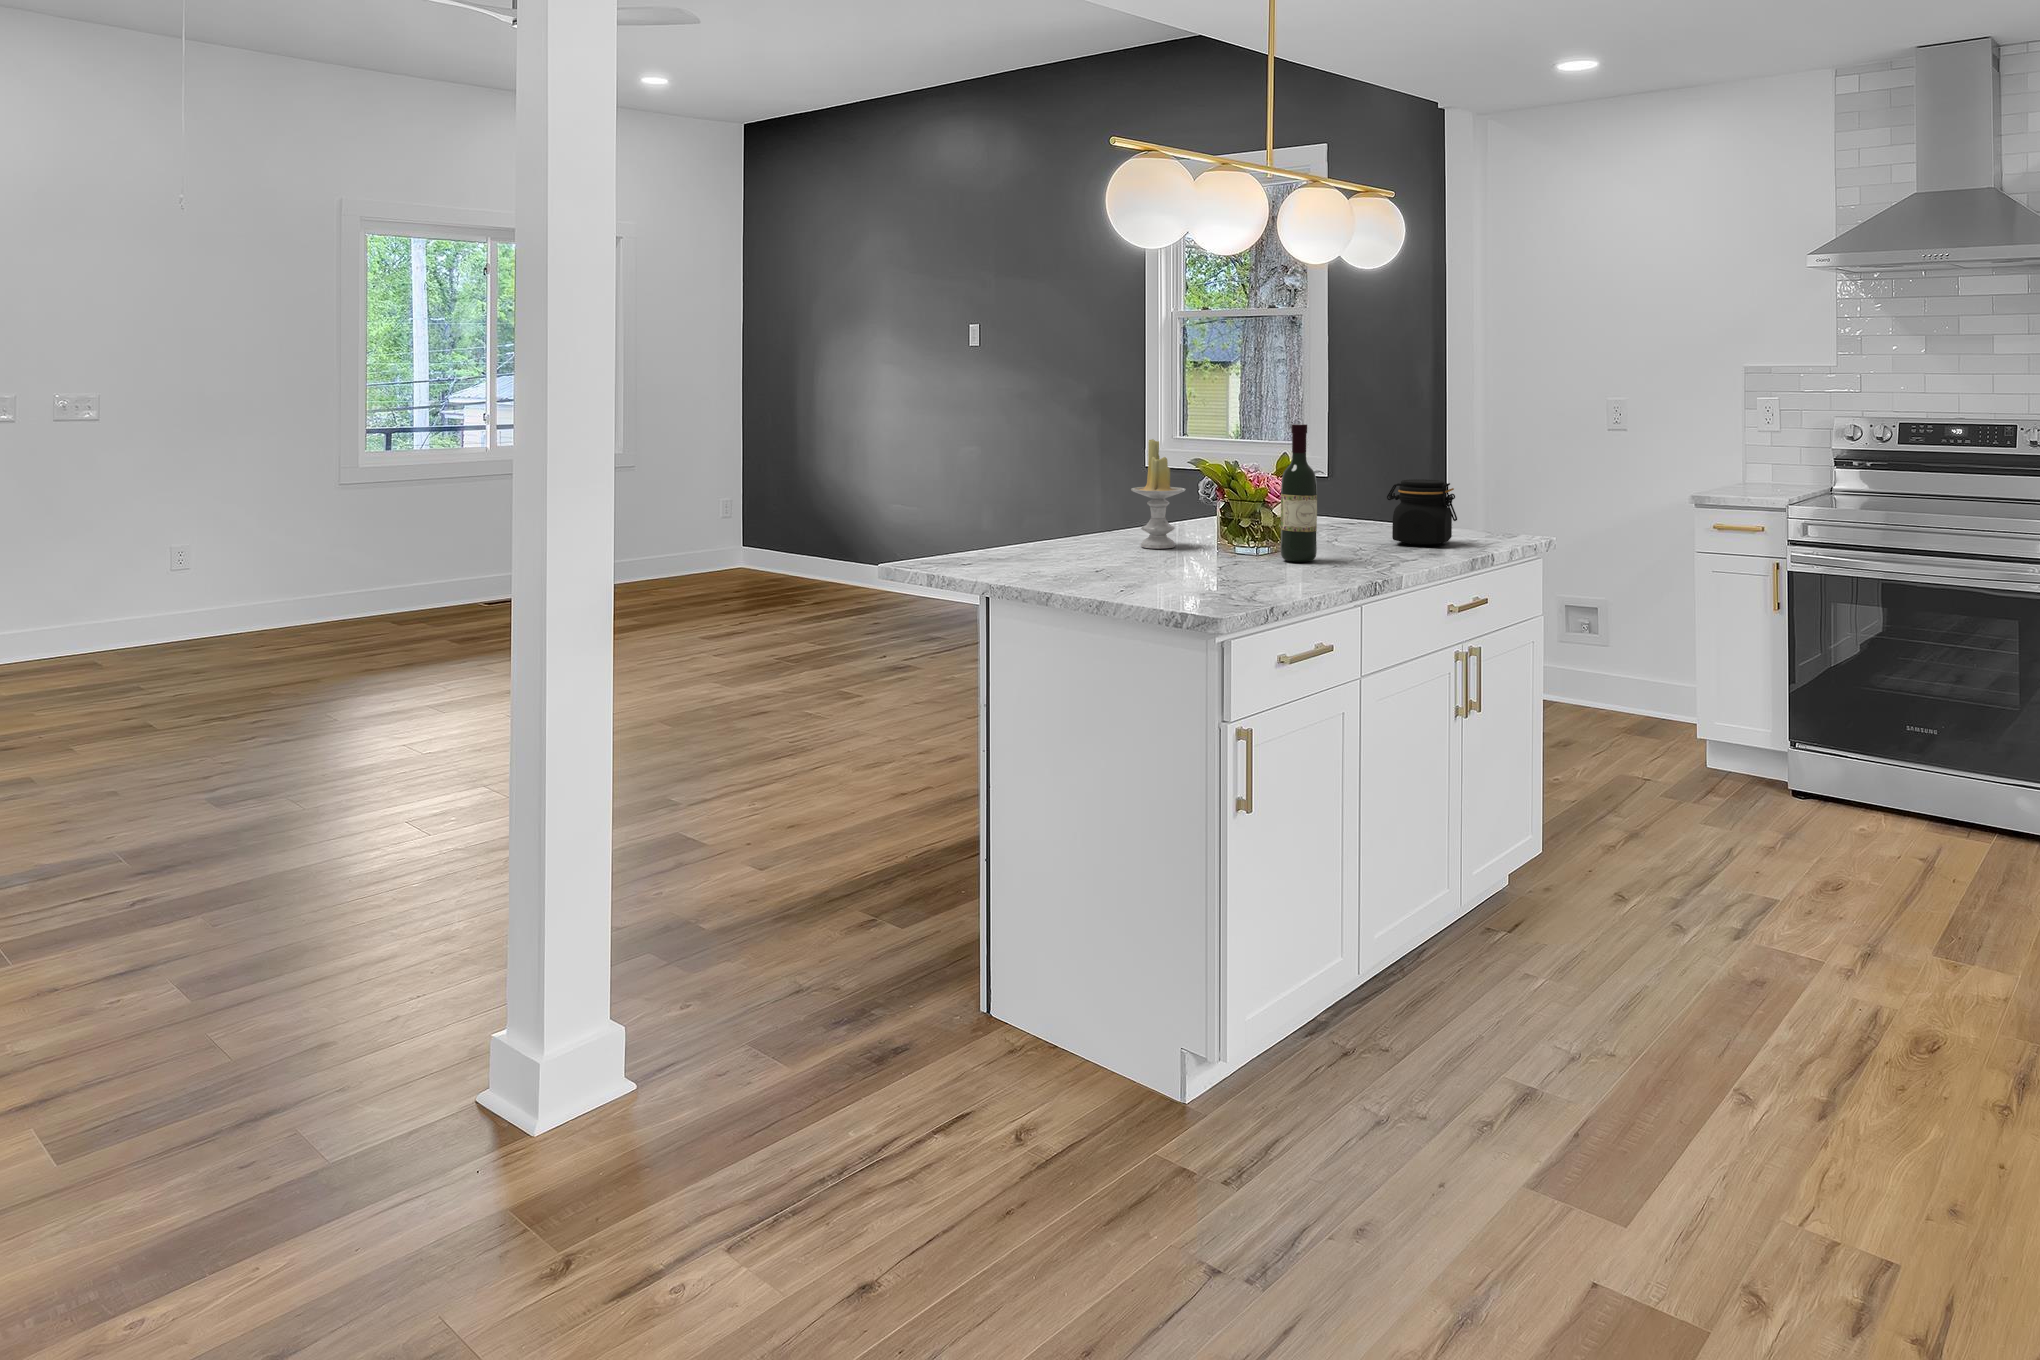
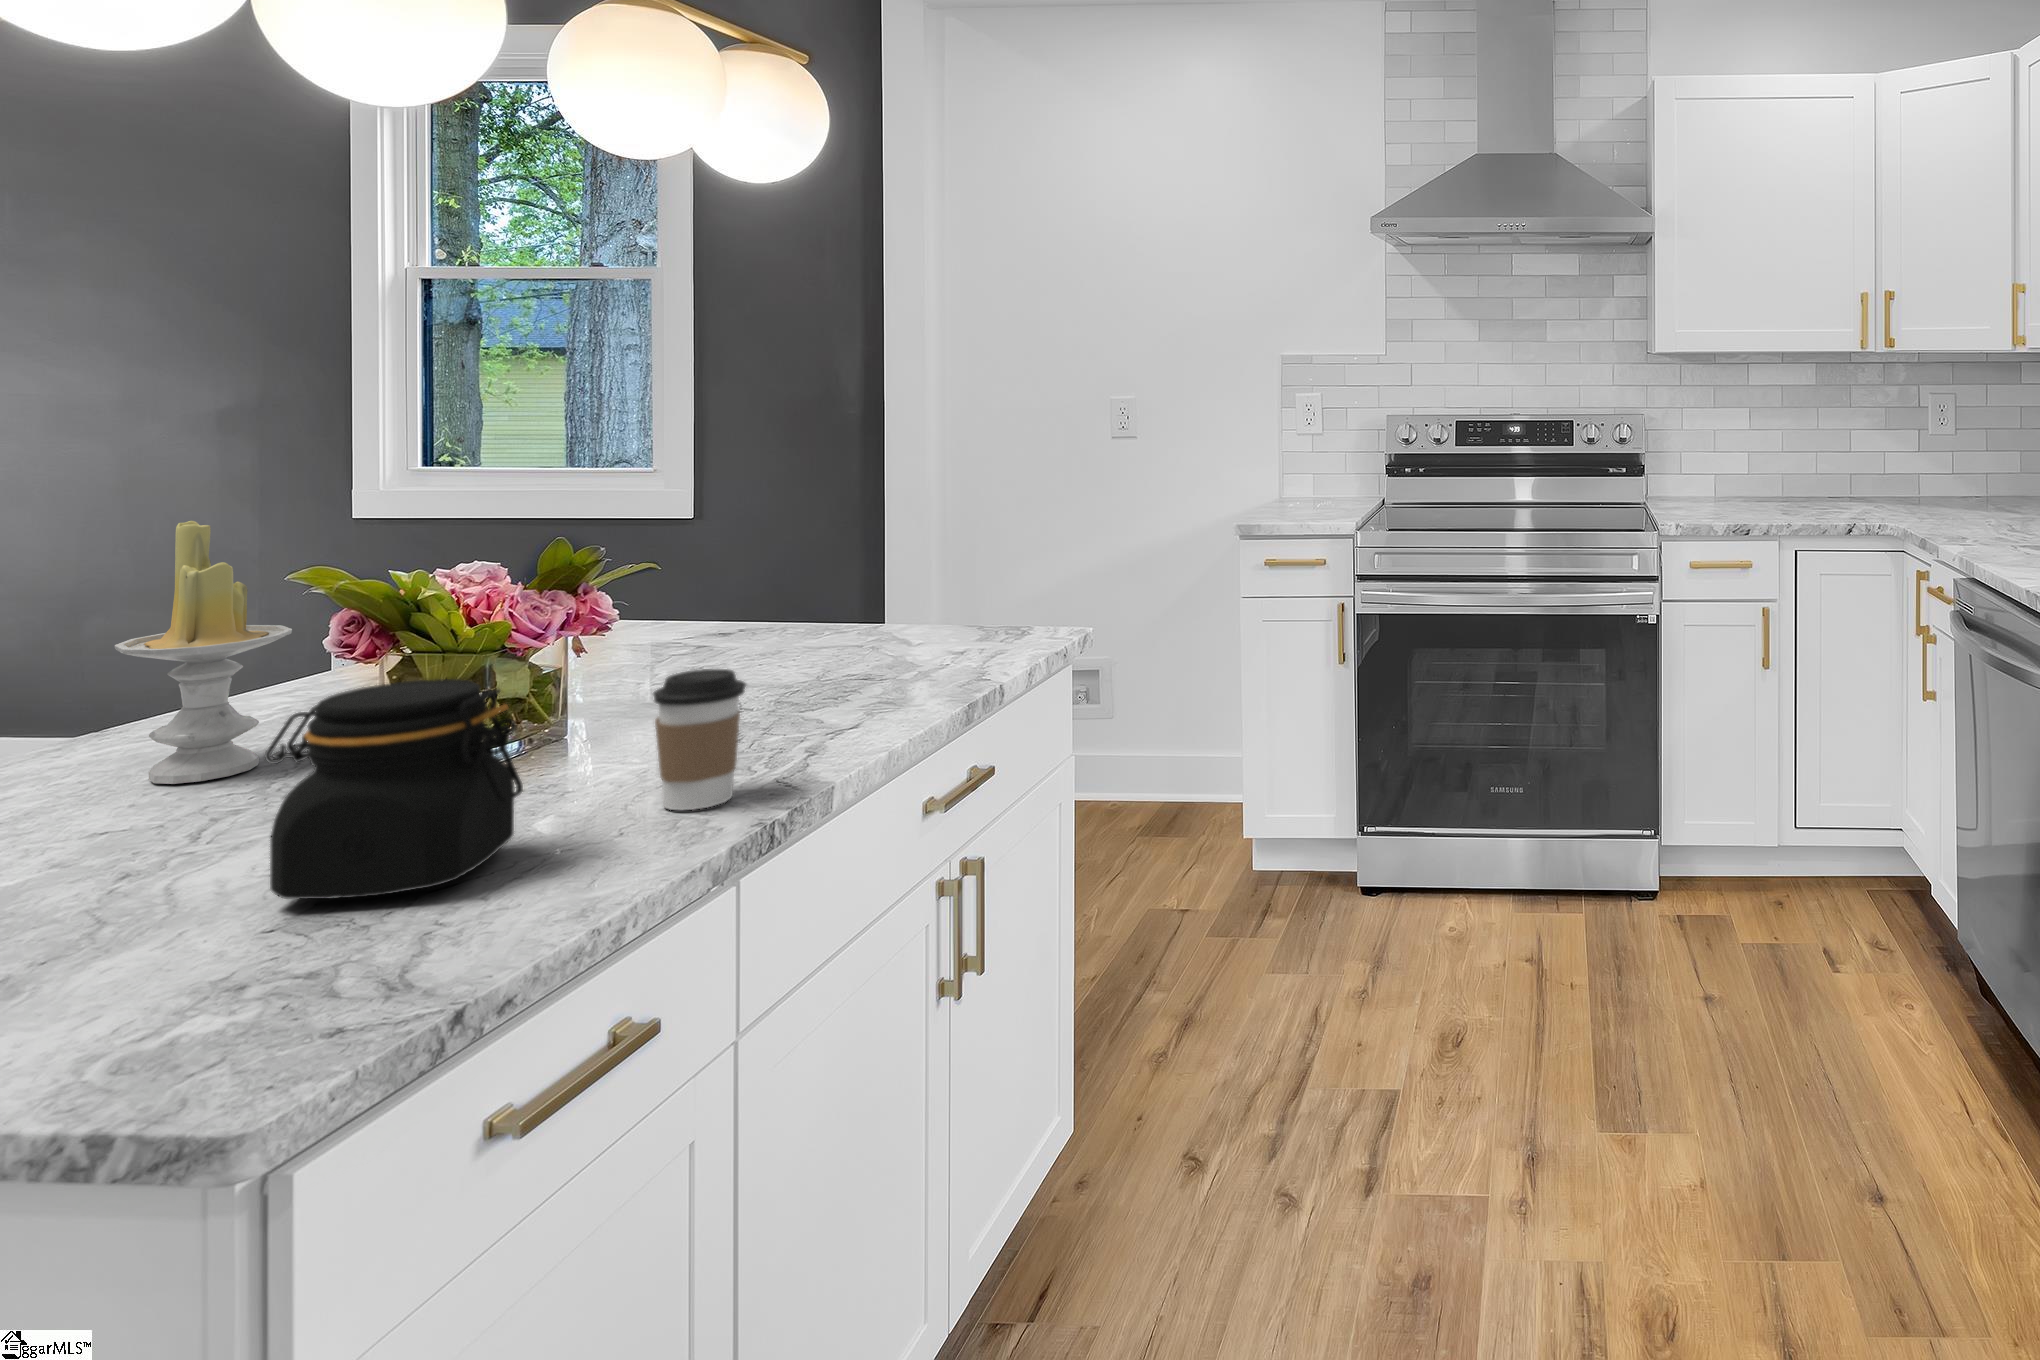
wine bottle: present [1281,424,1317,562] -> none [541,475,636,779]
jar: present [1387,479,1457,545] -> present [265,679,523,899]
coffee cup: none [1327,514,1364,575] -> present [653,669,746,810]

